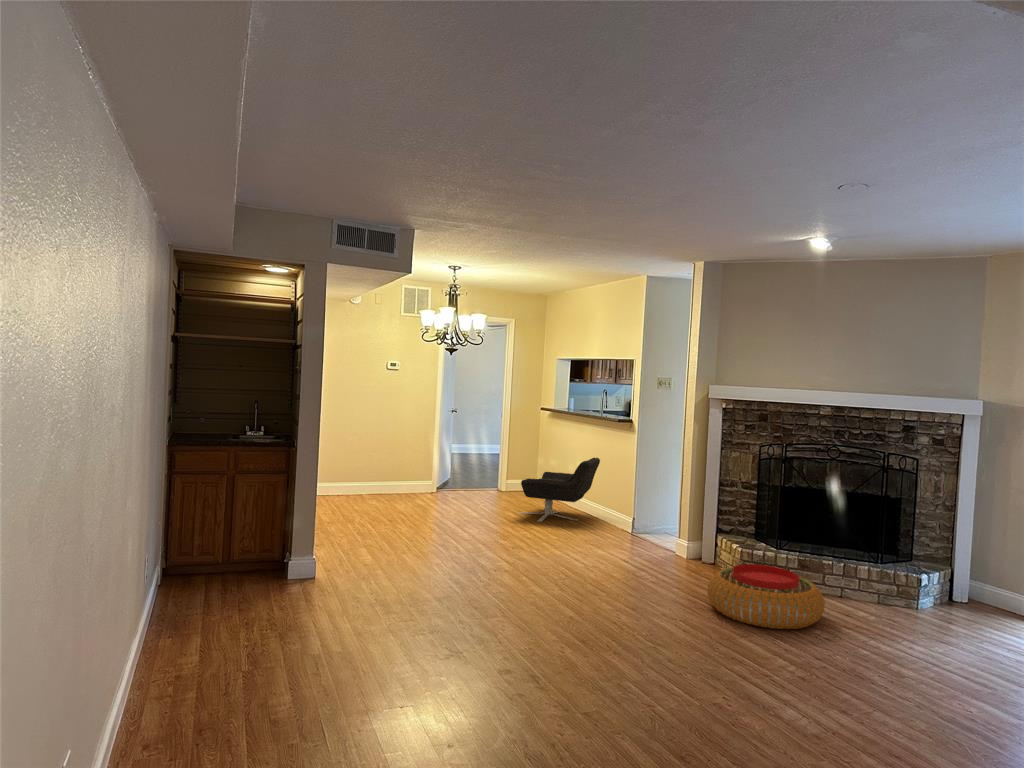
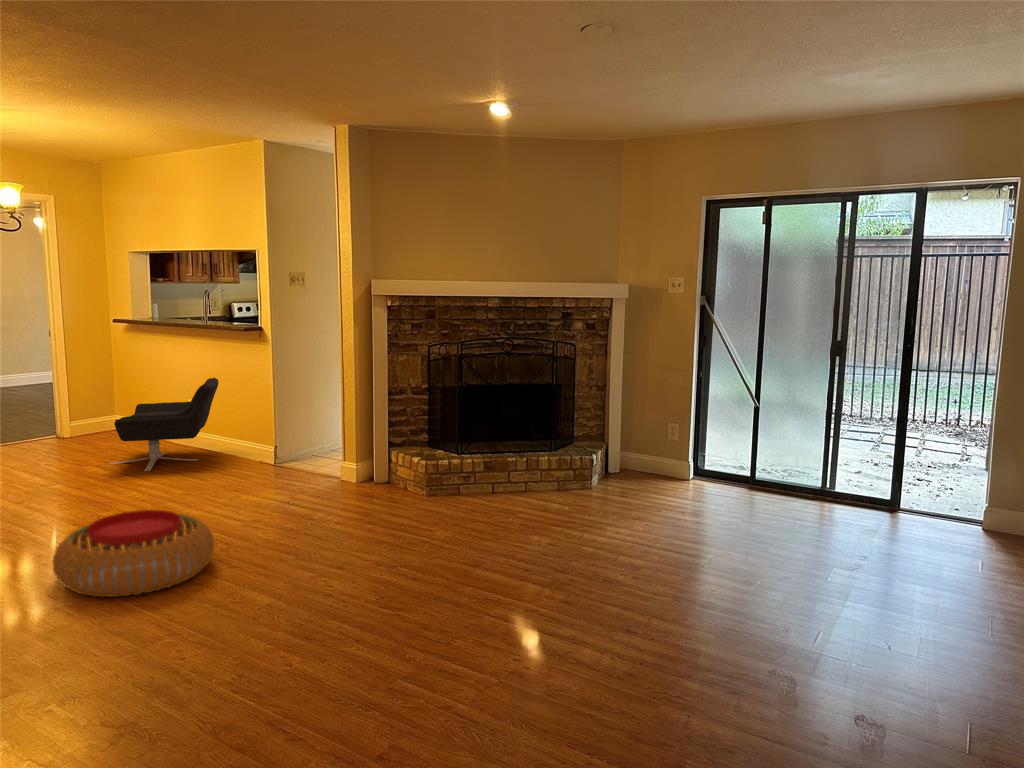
pouf: present [707,564,825,629] -> present [52,510,214,597]

